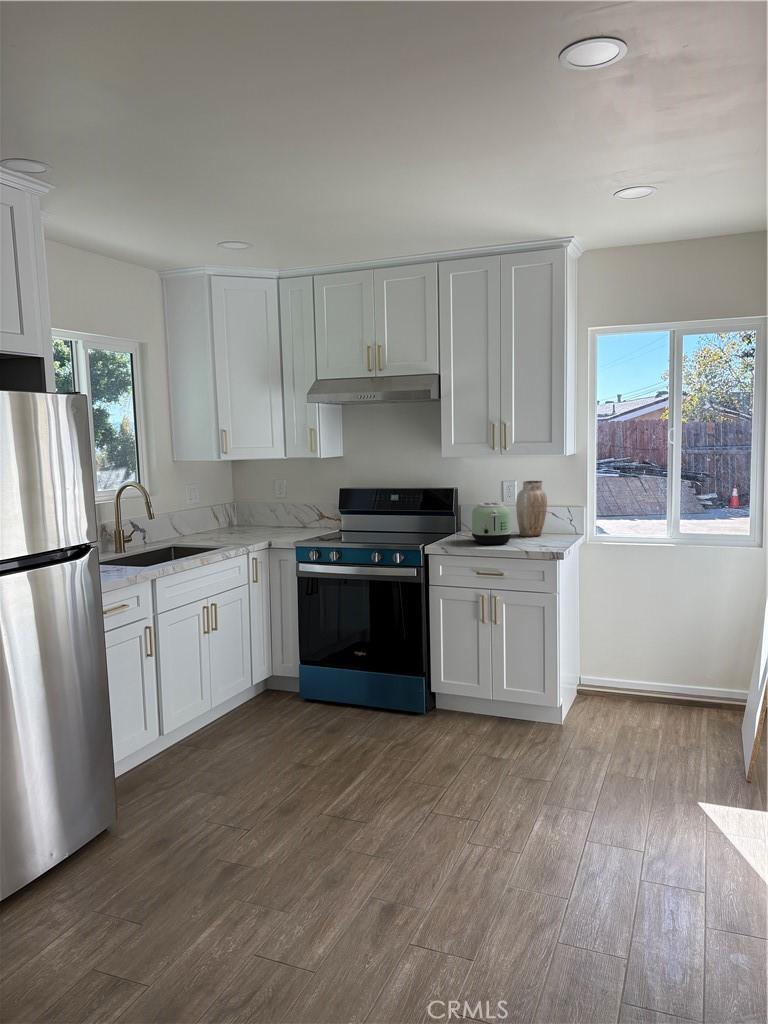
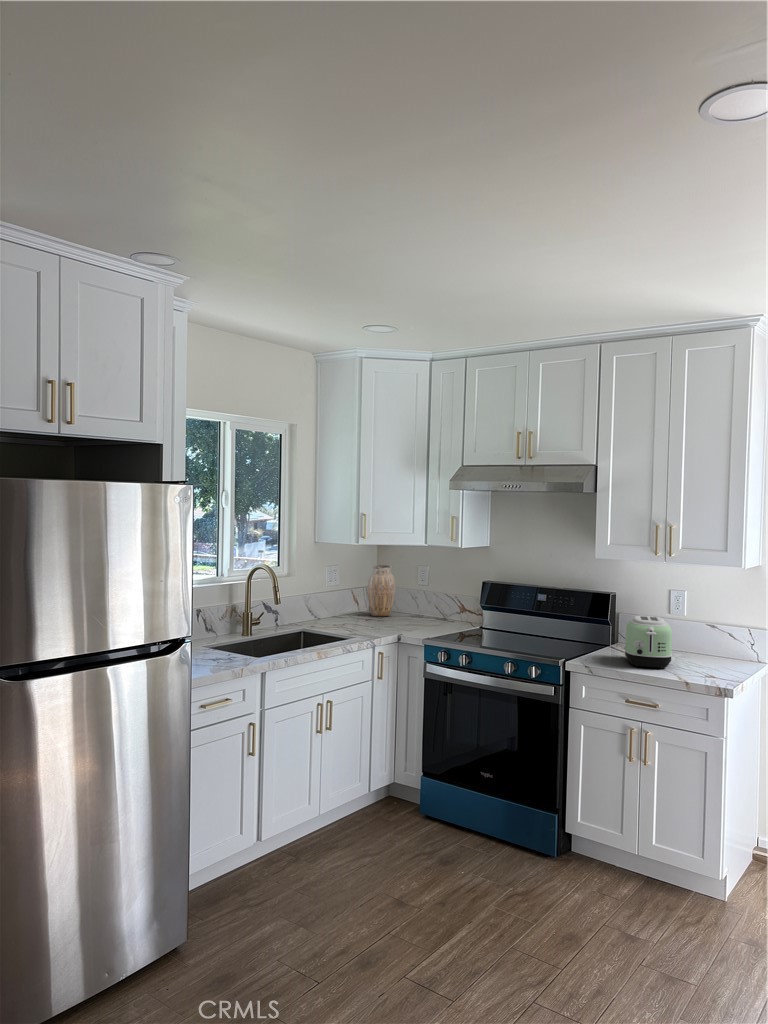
vase: present [516,481,547,537] -> present [367,565,395,616]

